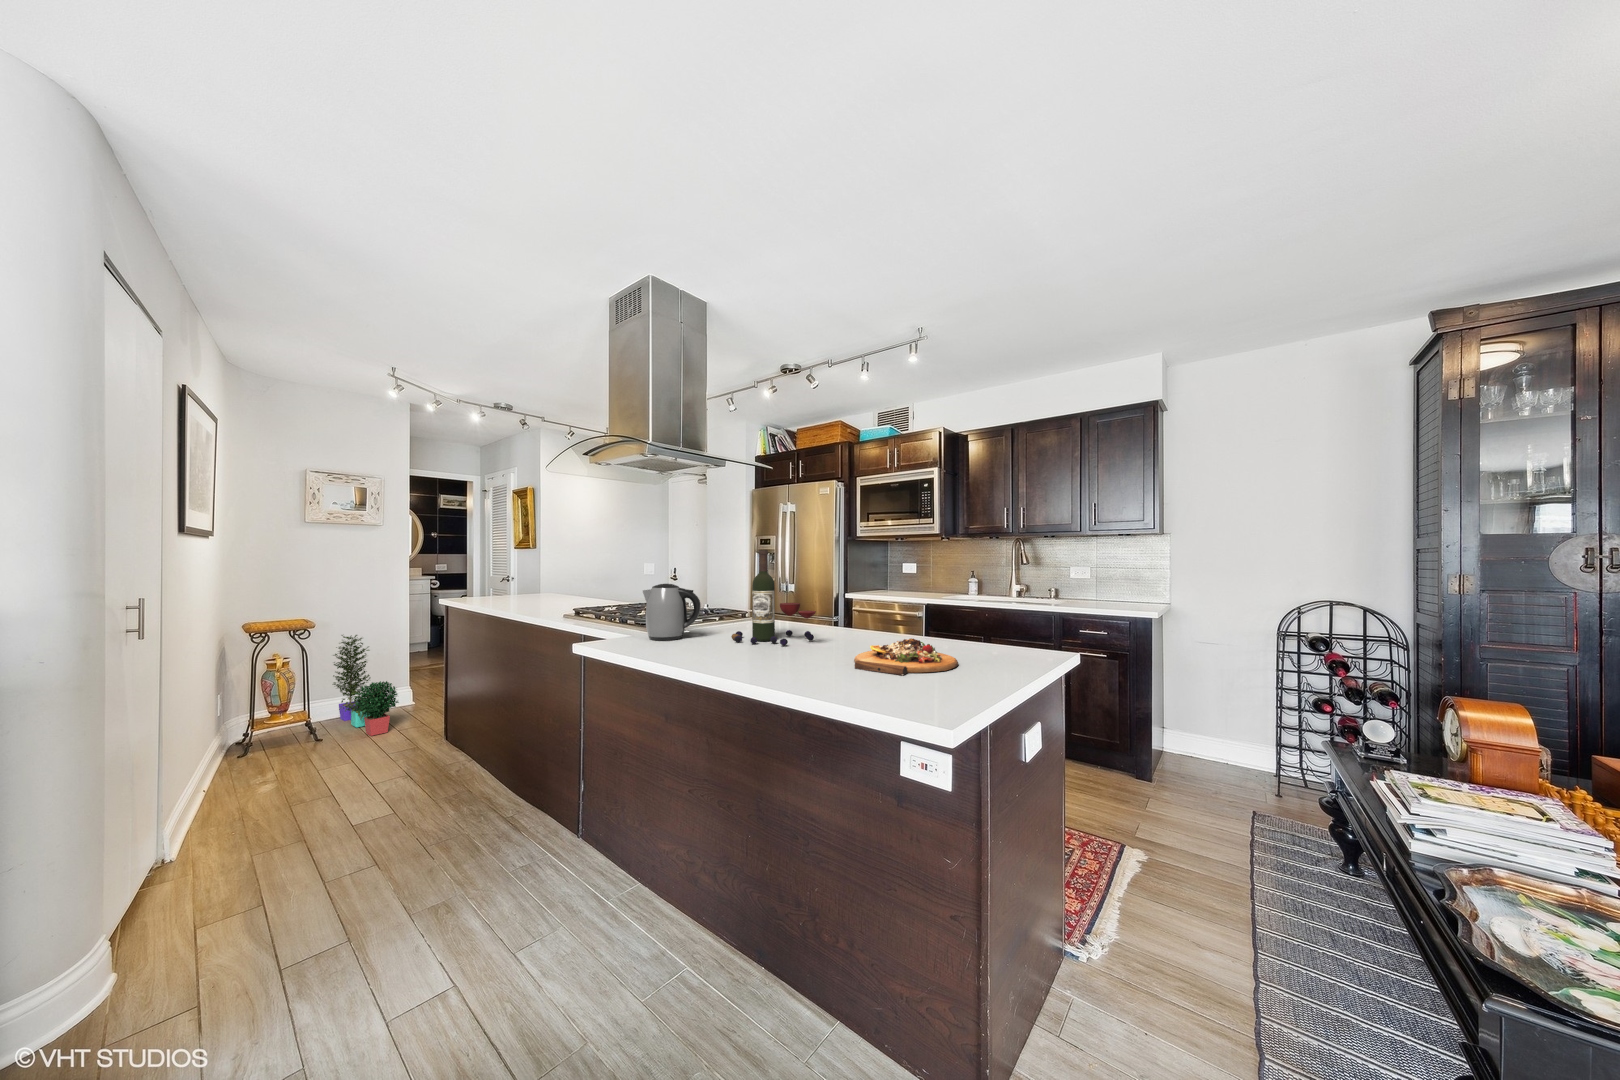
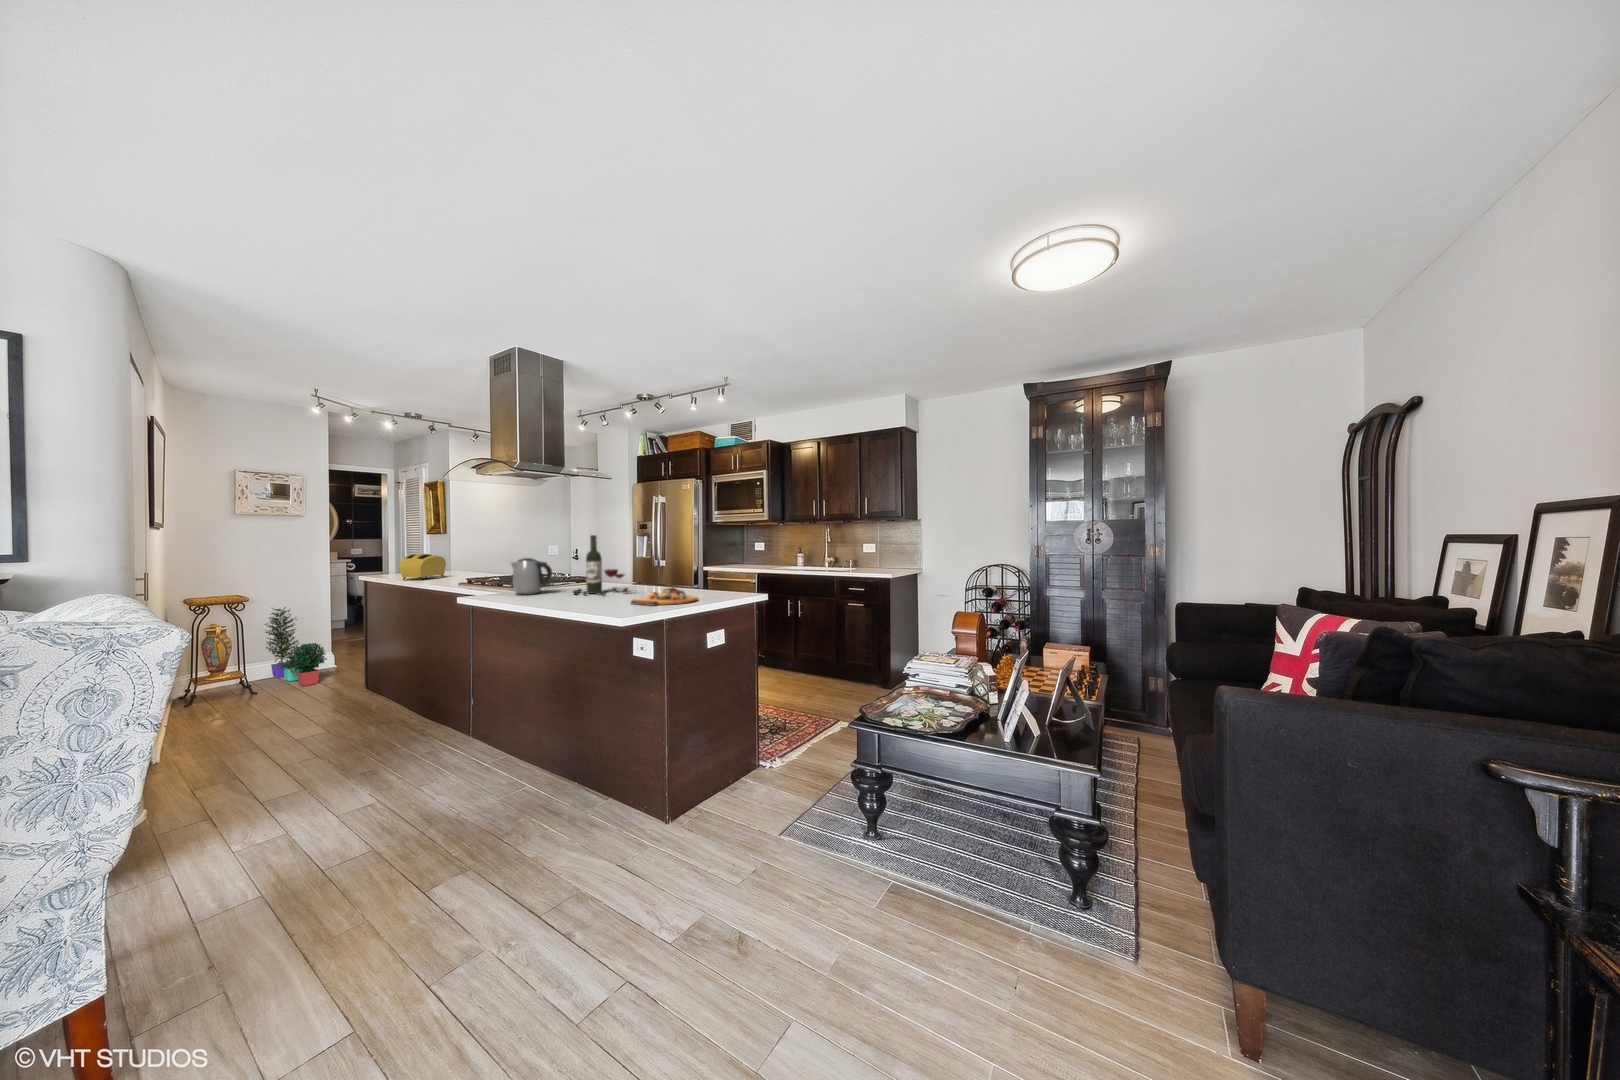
toaster: none [486,573,541,608] -> present [400,554,446,580]

